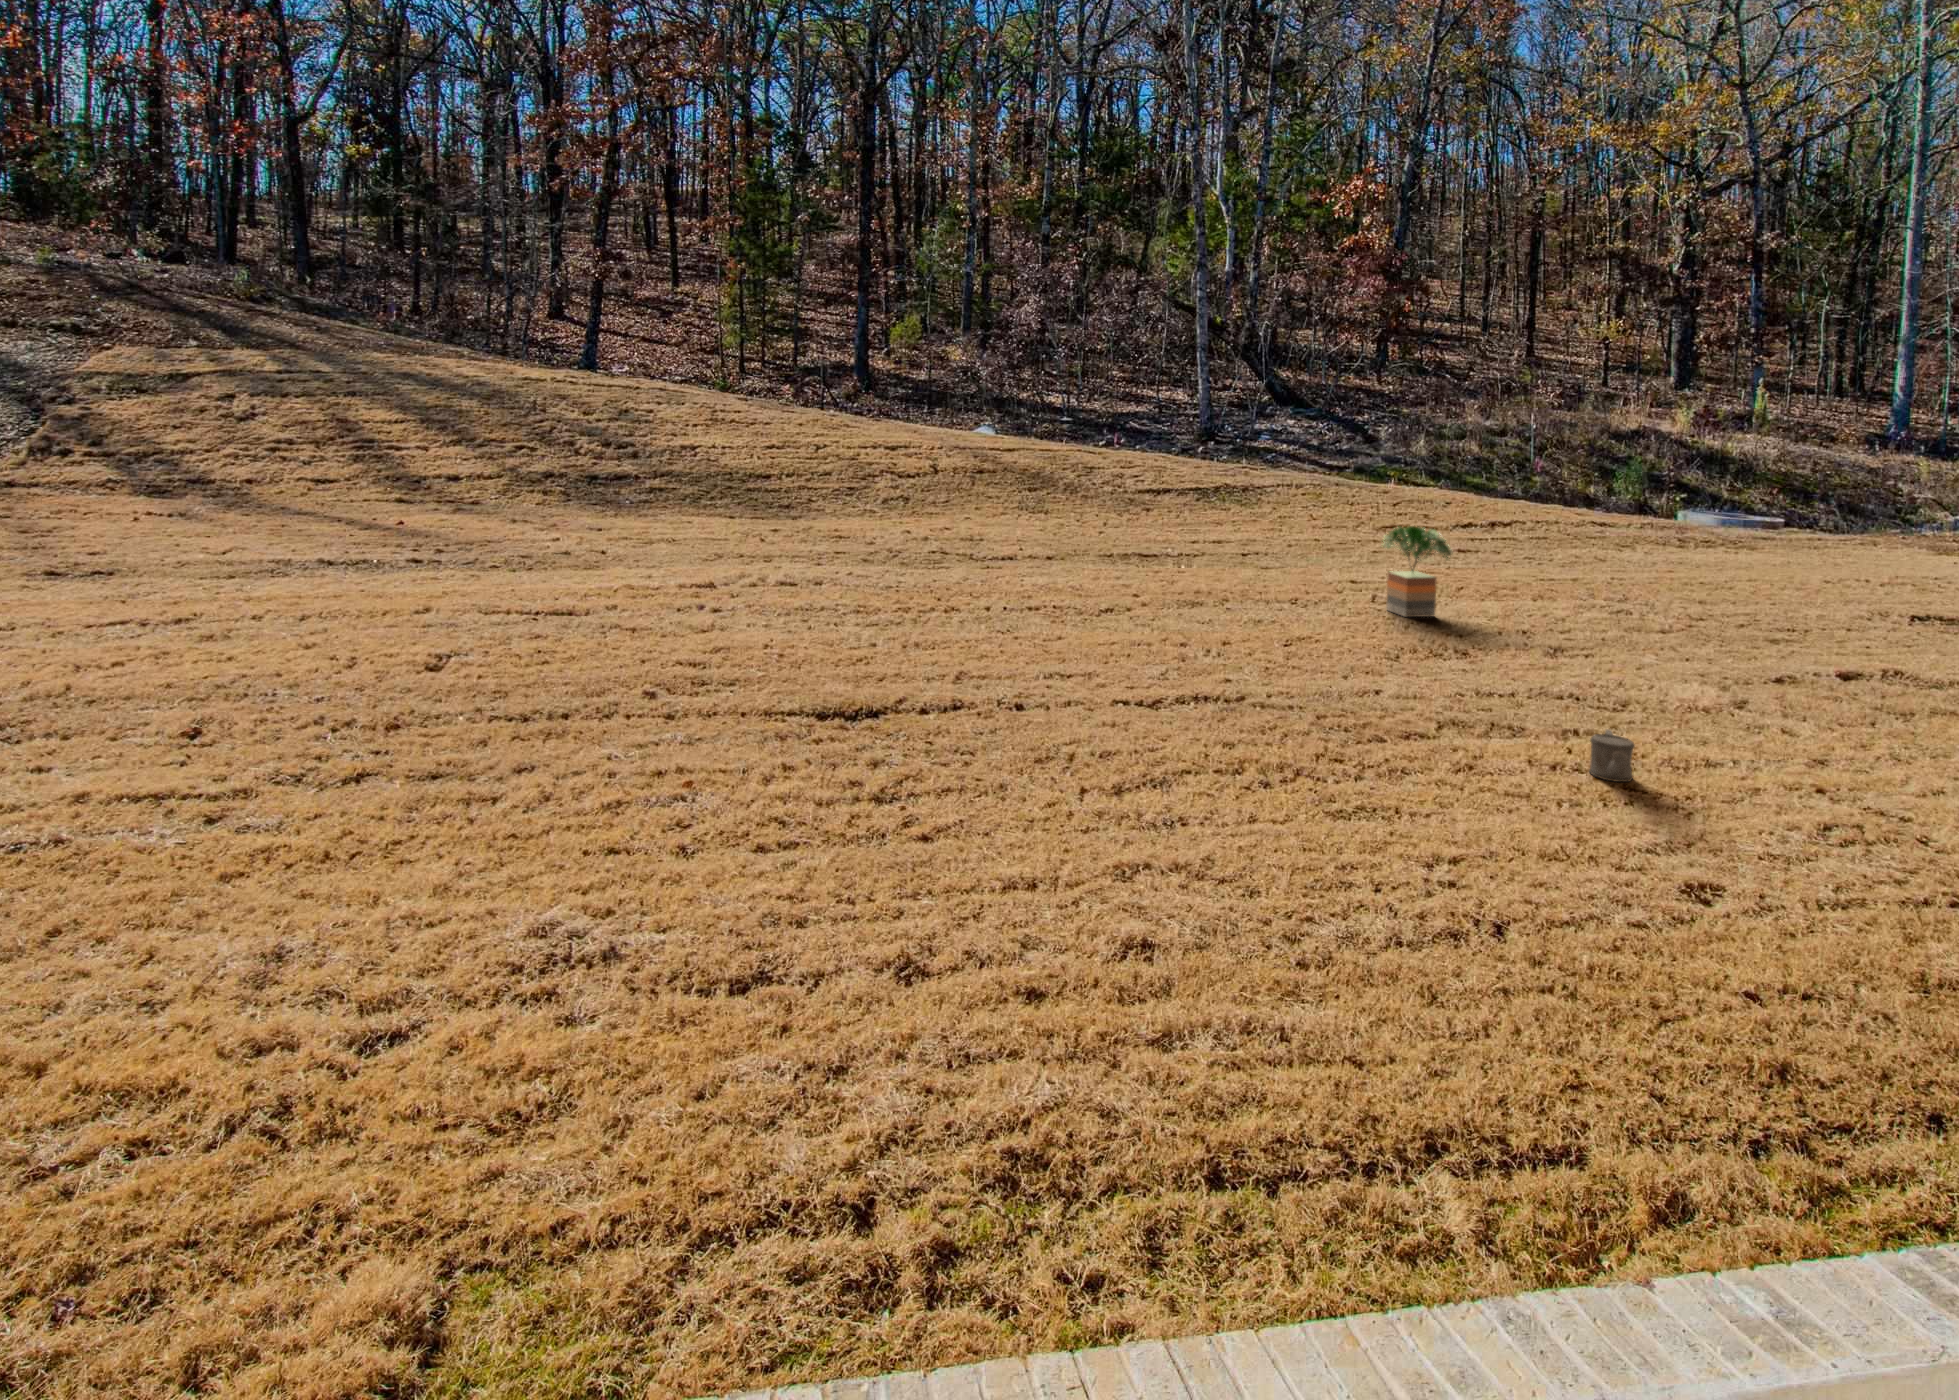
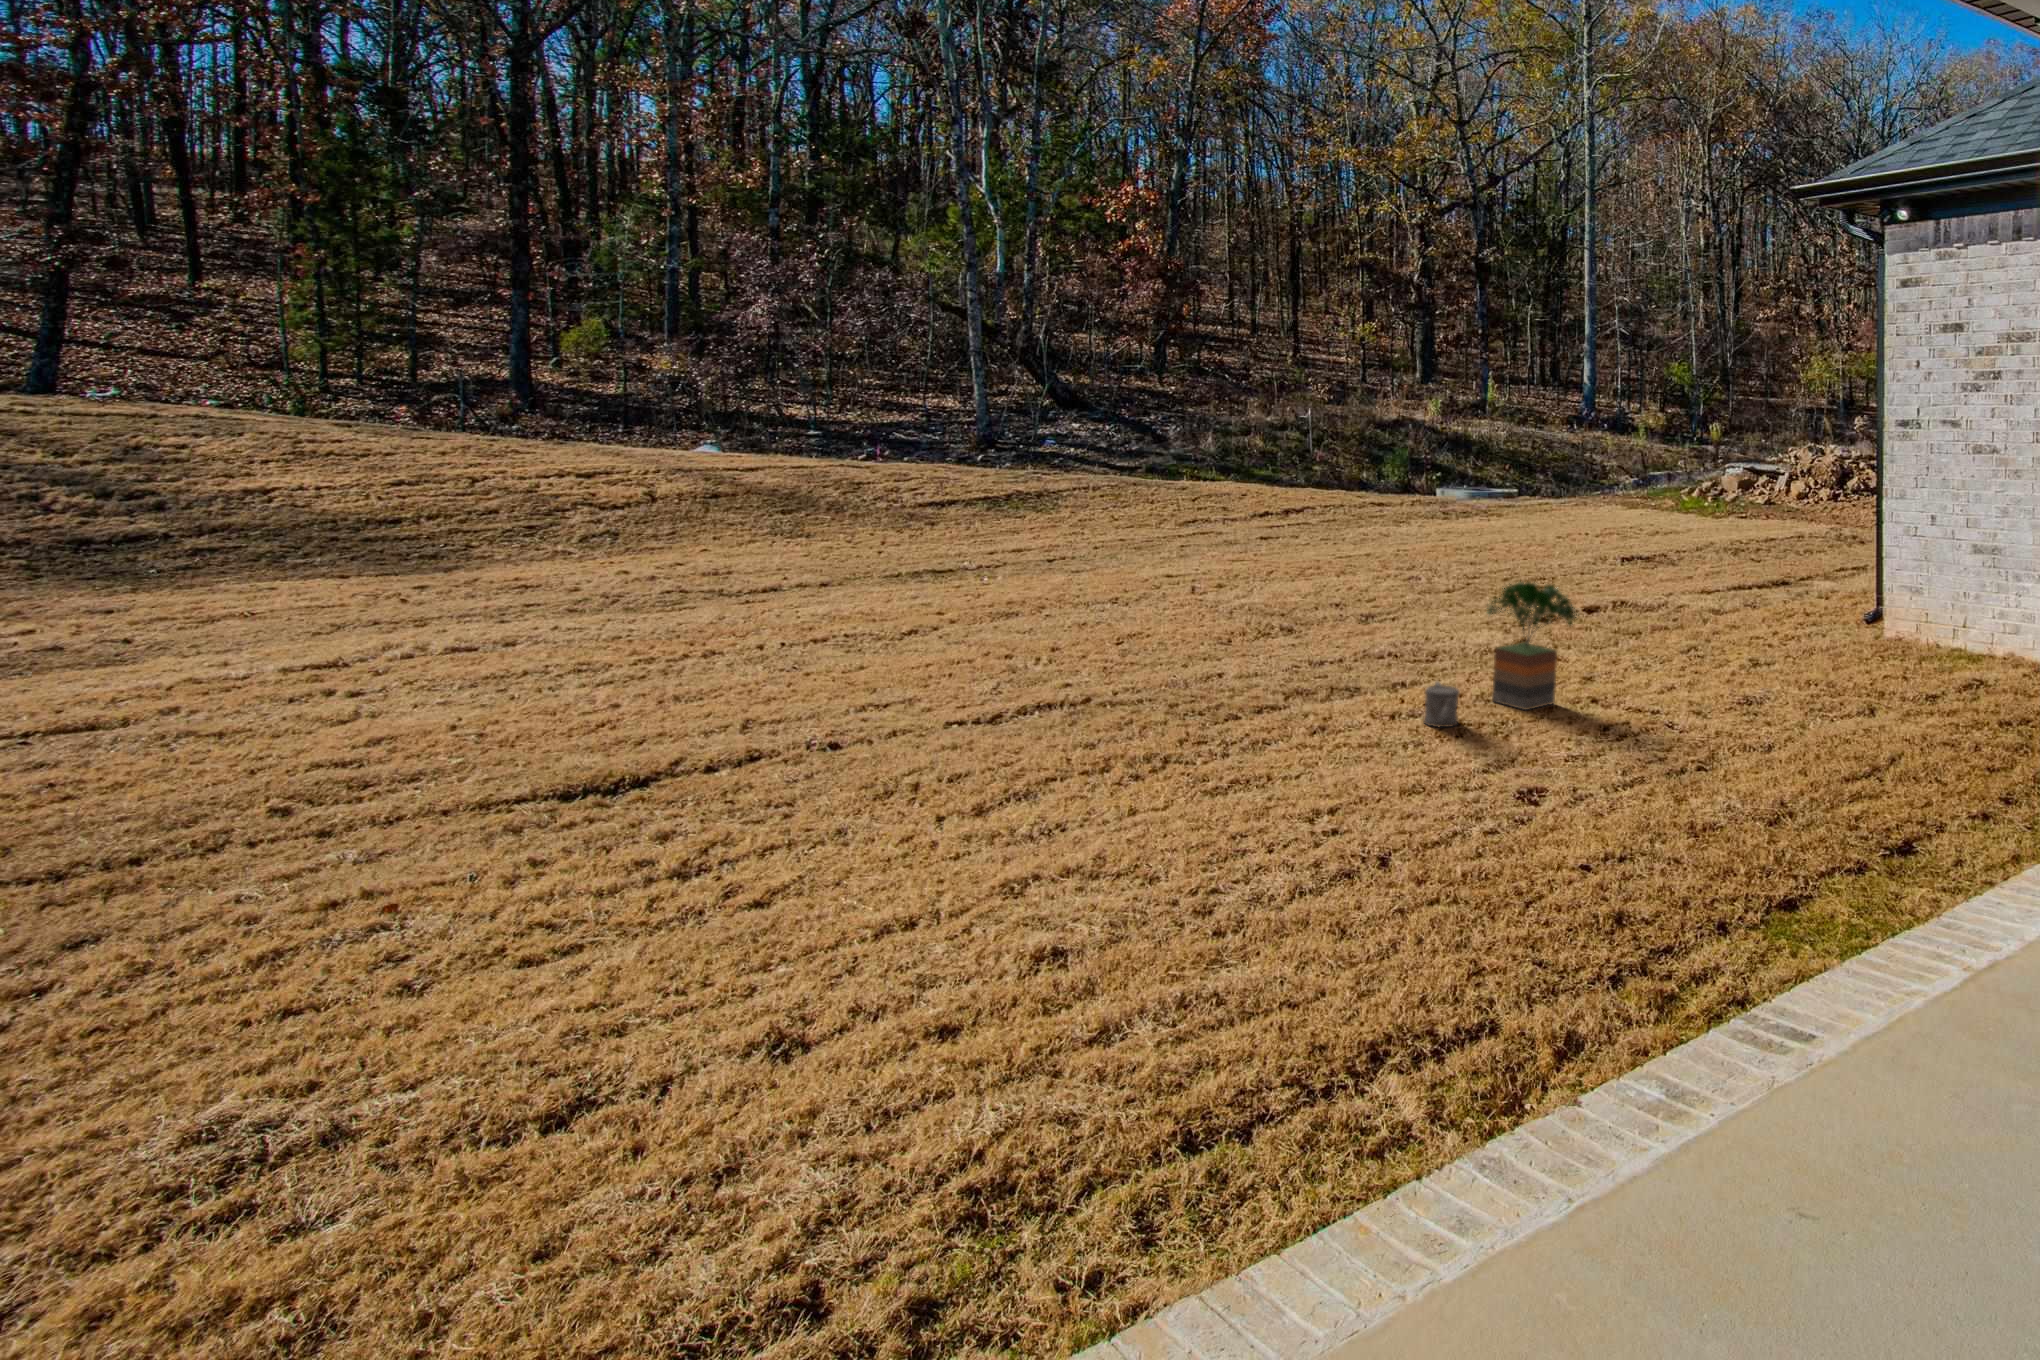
potted tree: present [1383,526,1453,617] -> present [1487,581,1579,710]

